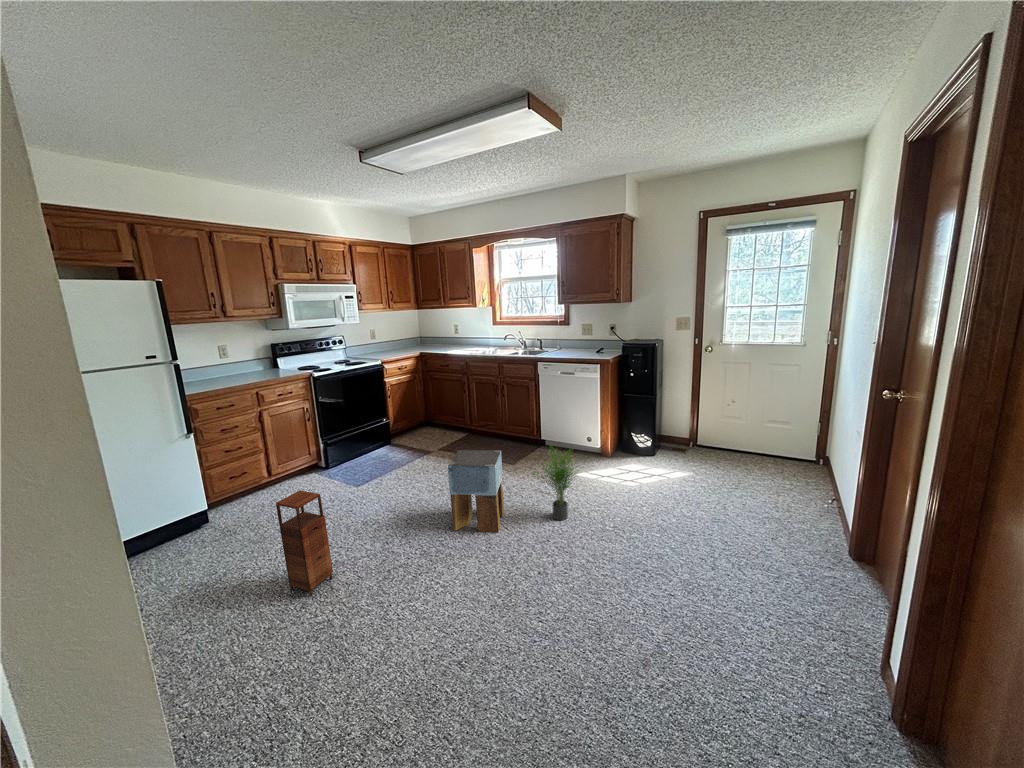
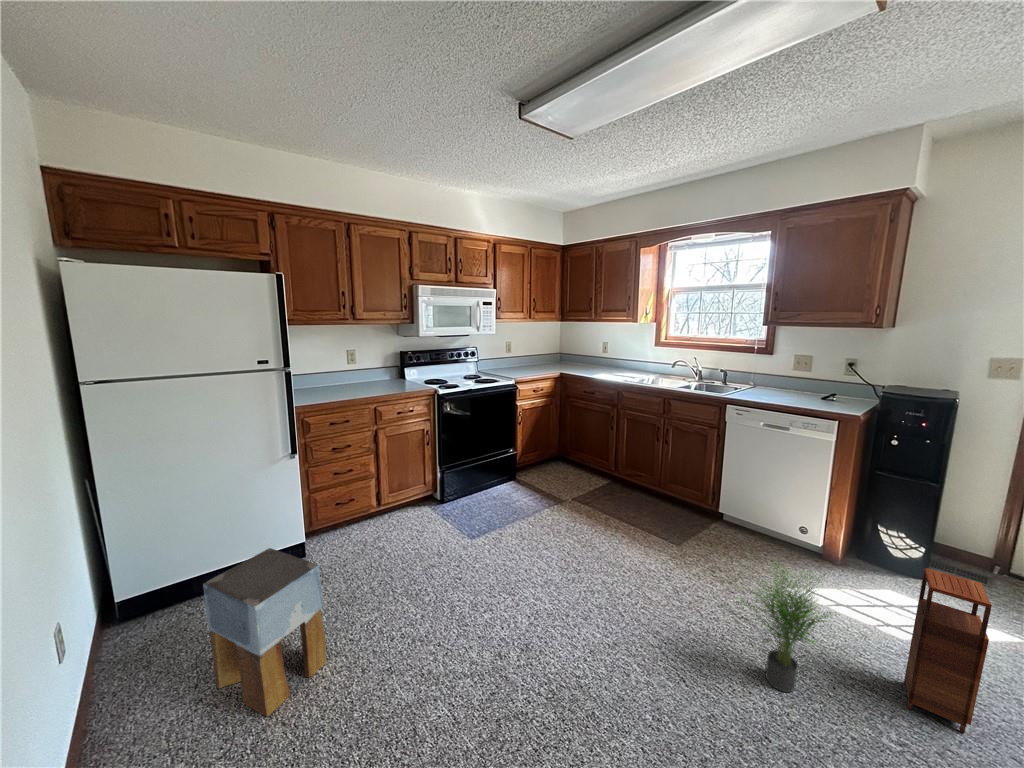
stool: present [448,450,504,532] -> present [203,548,327,717]
storage cabinet: present [276,490,333,596] -> present [904,568,992,733]

